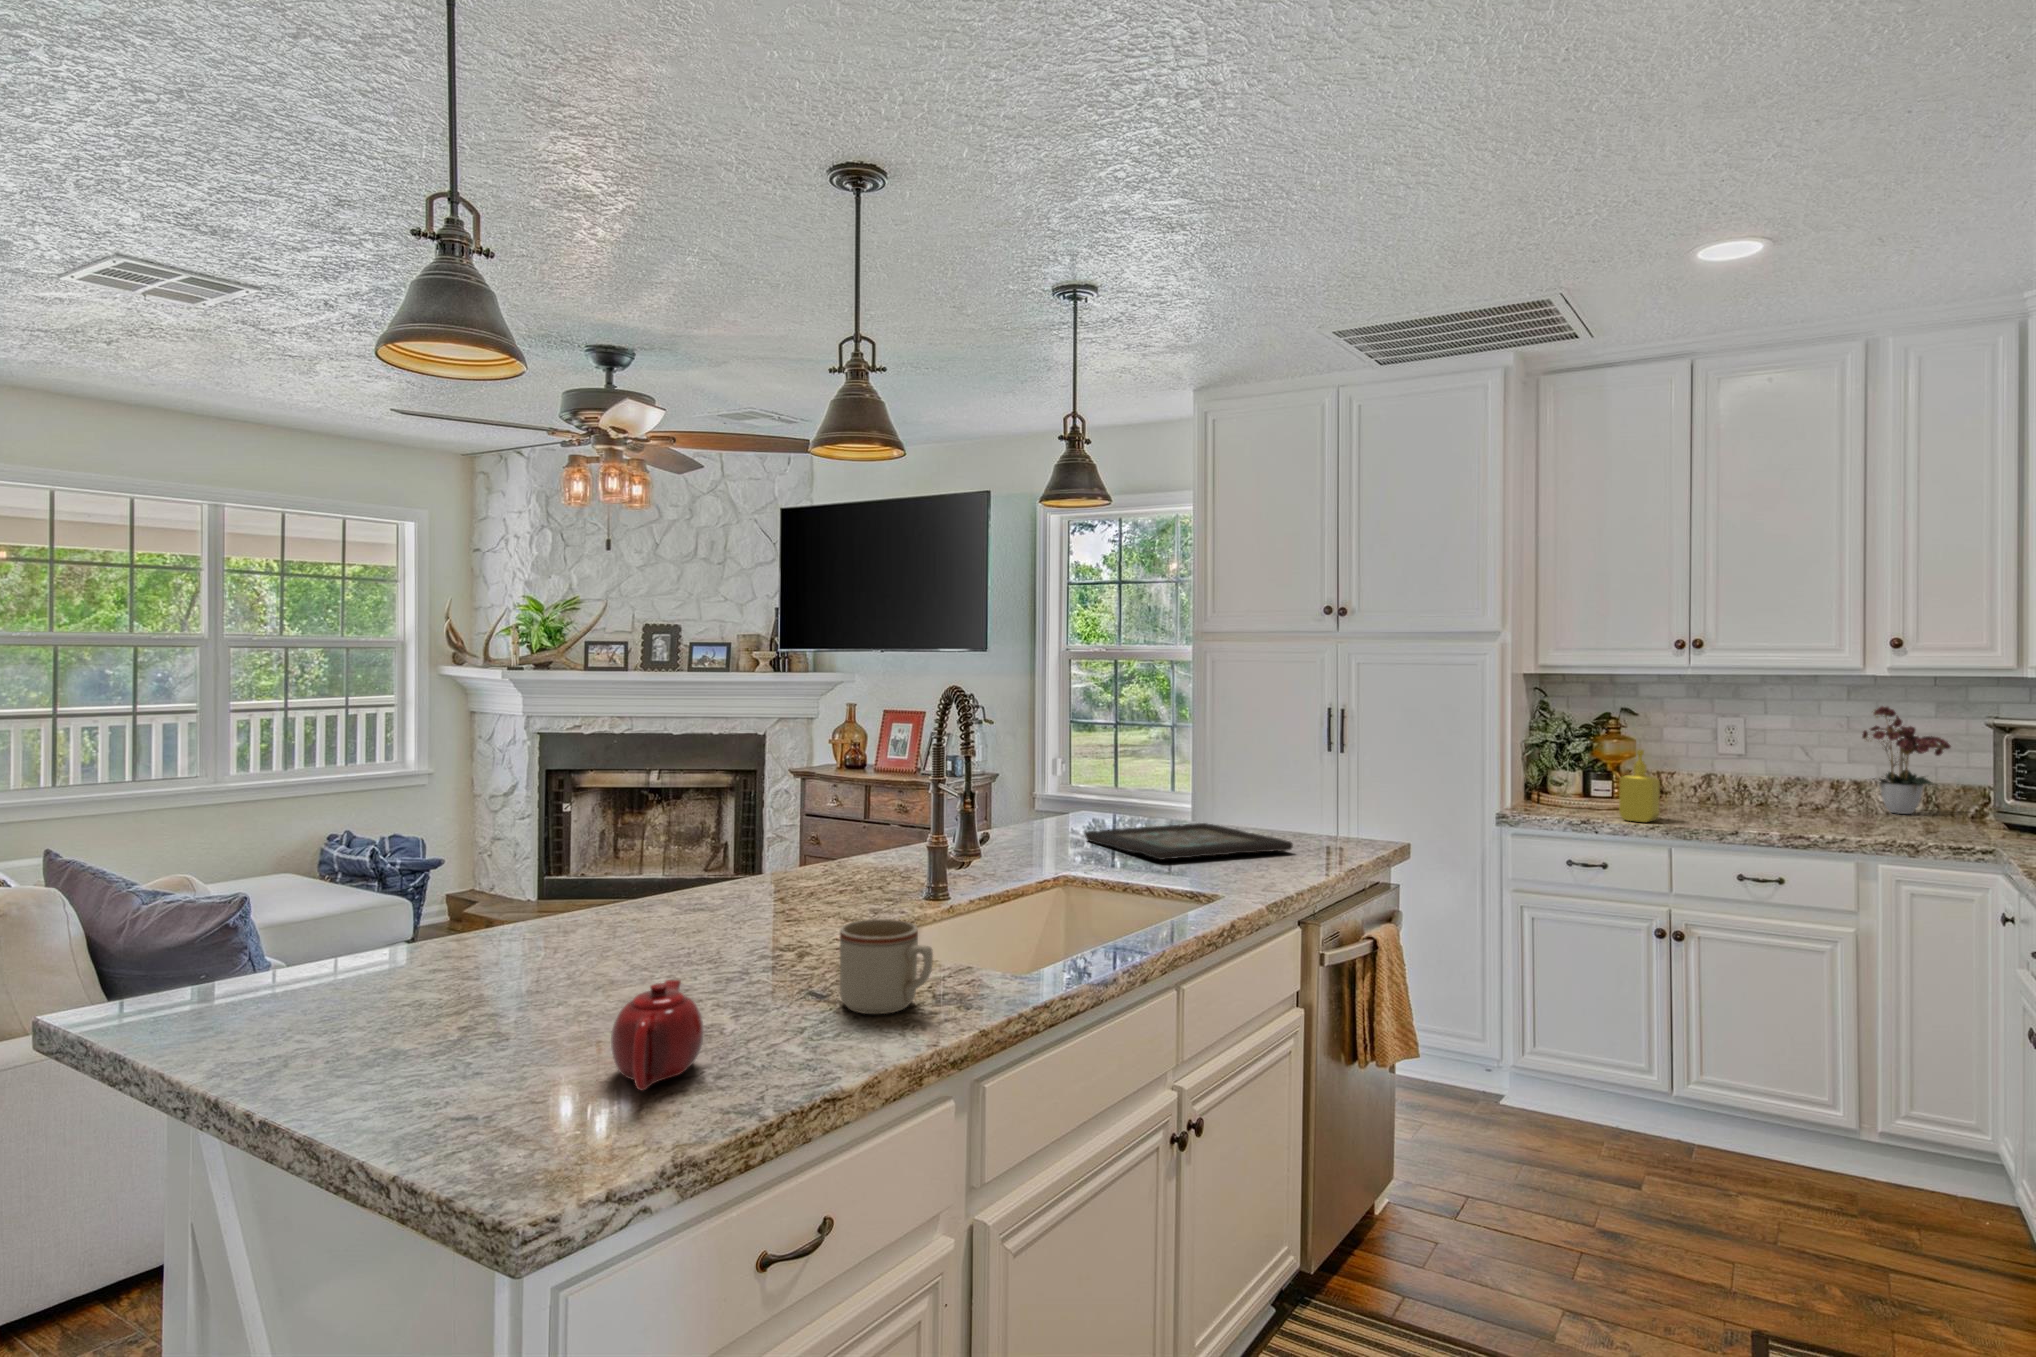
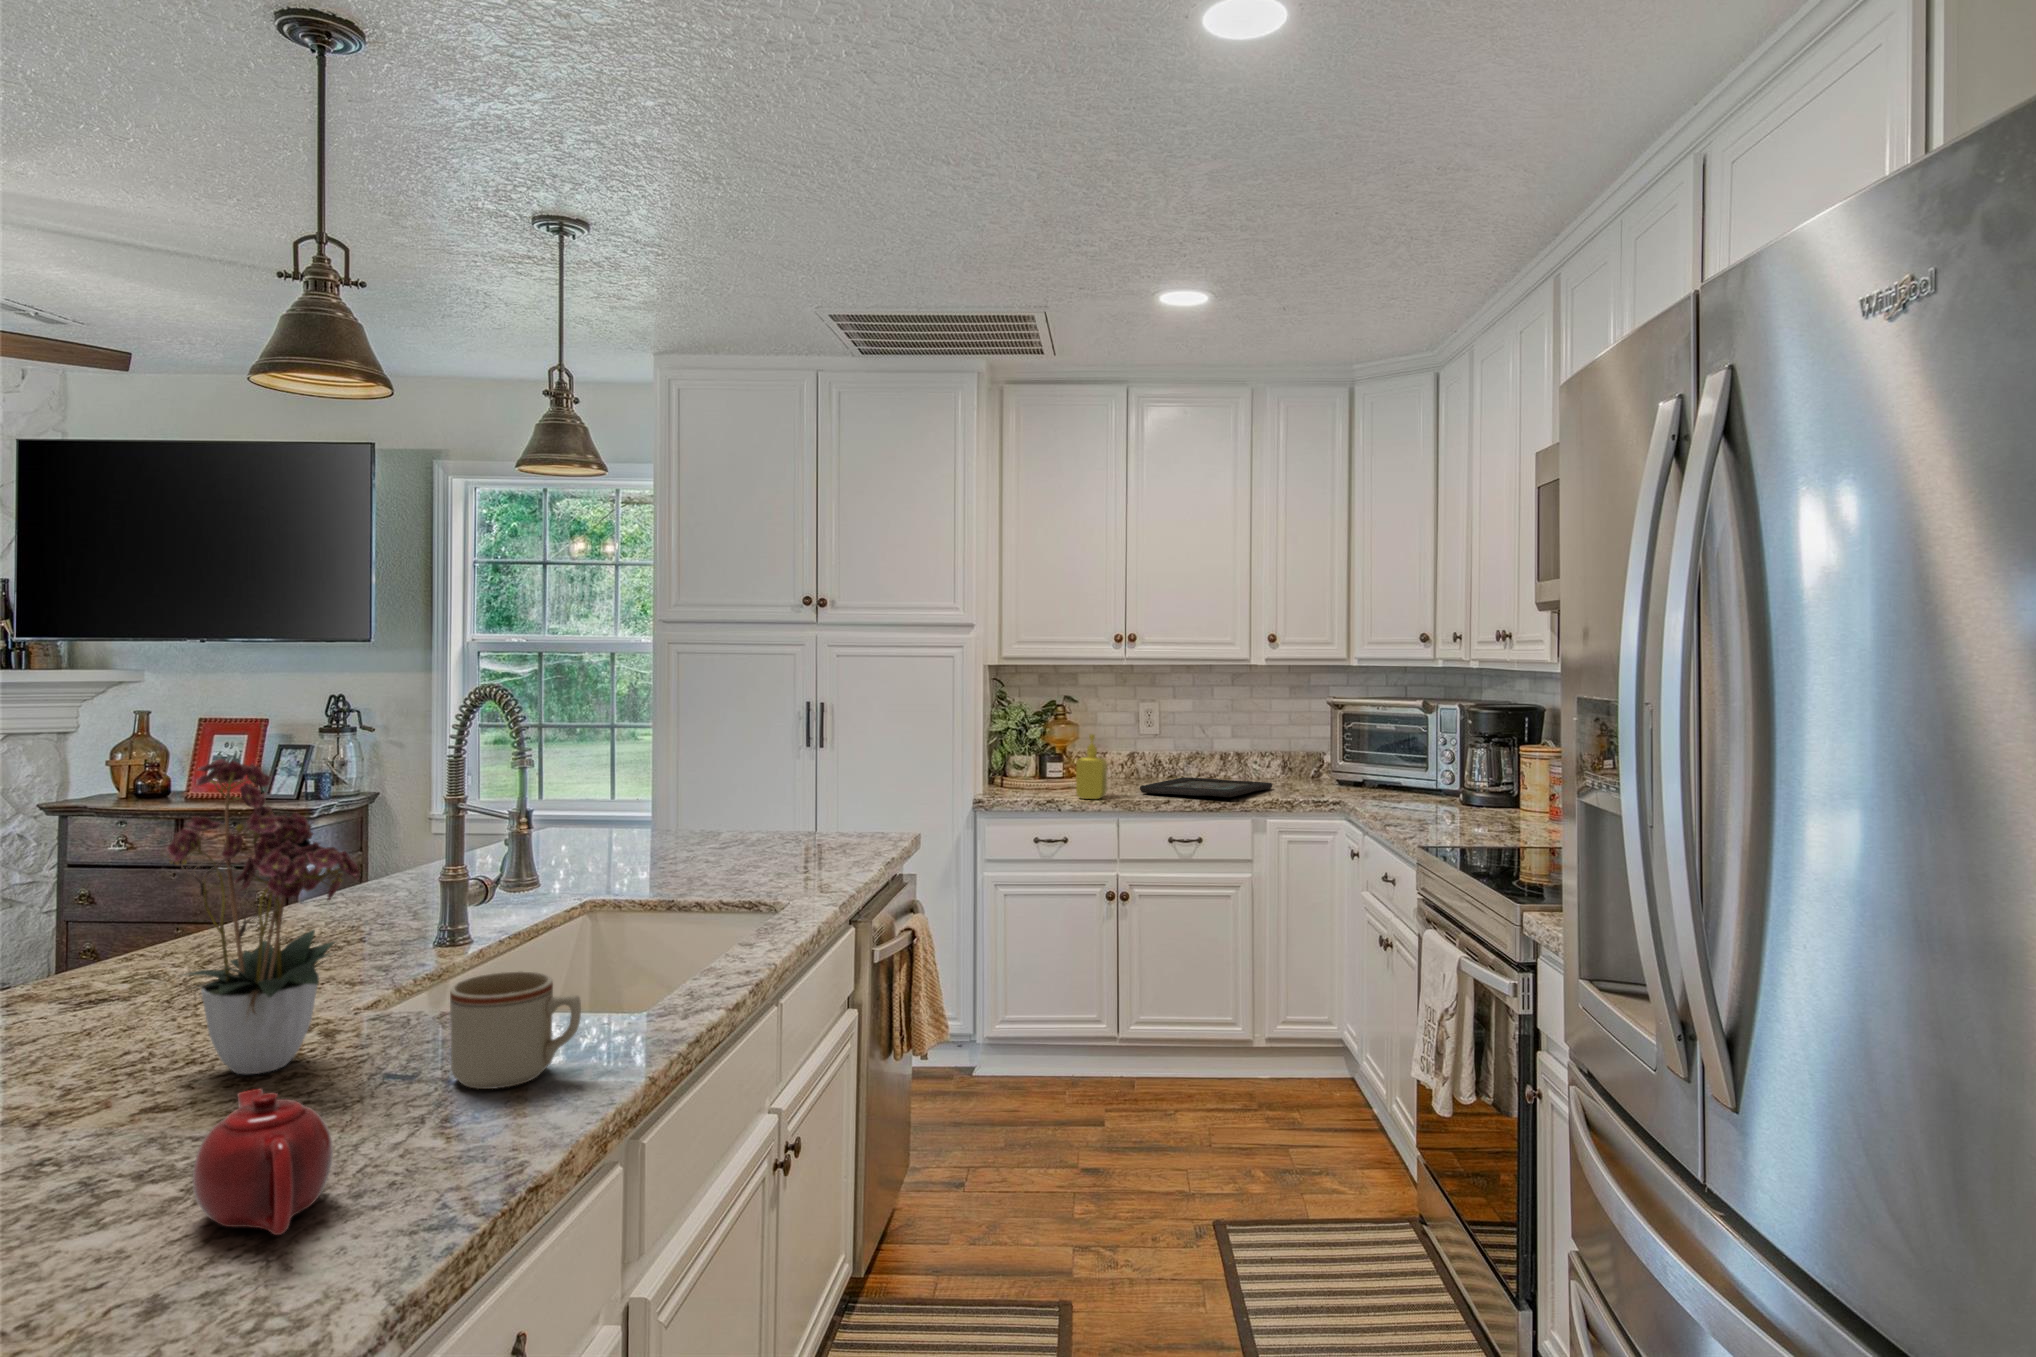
flower arrangement: present [1862,706,1951,814] -> present [167,759,360,1074]
decorative tray: present [1085,823,1293,860] -> present [1140,777,1272,797]

